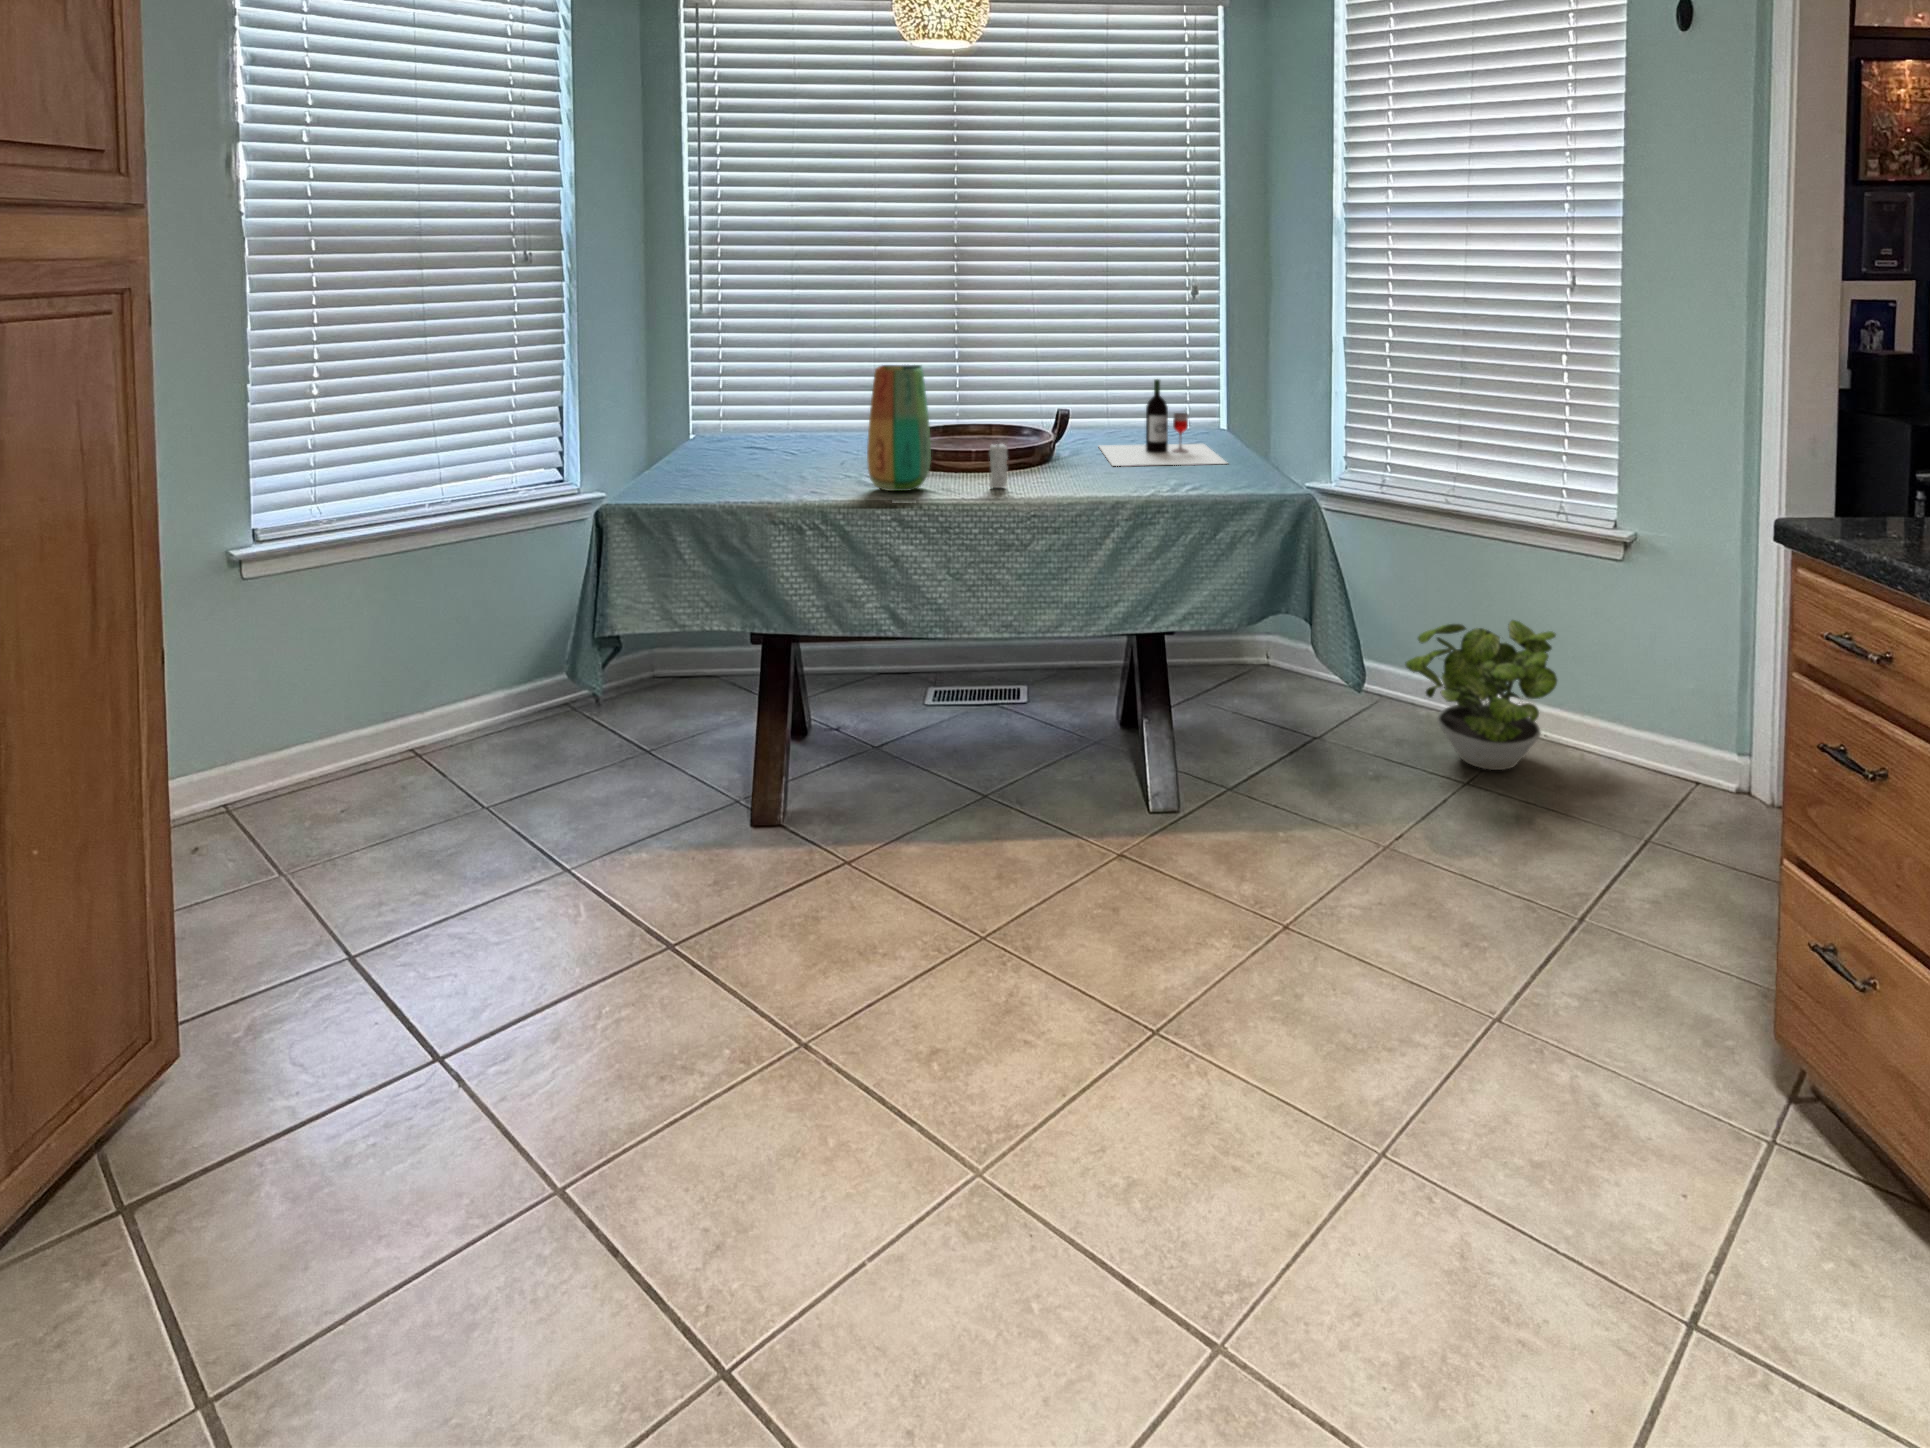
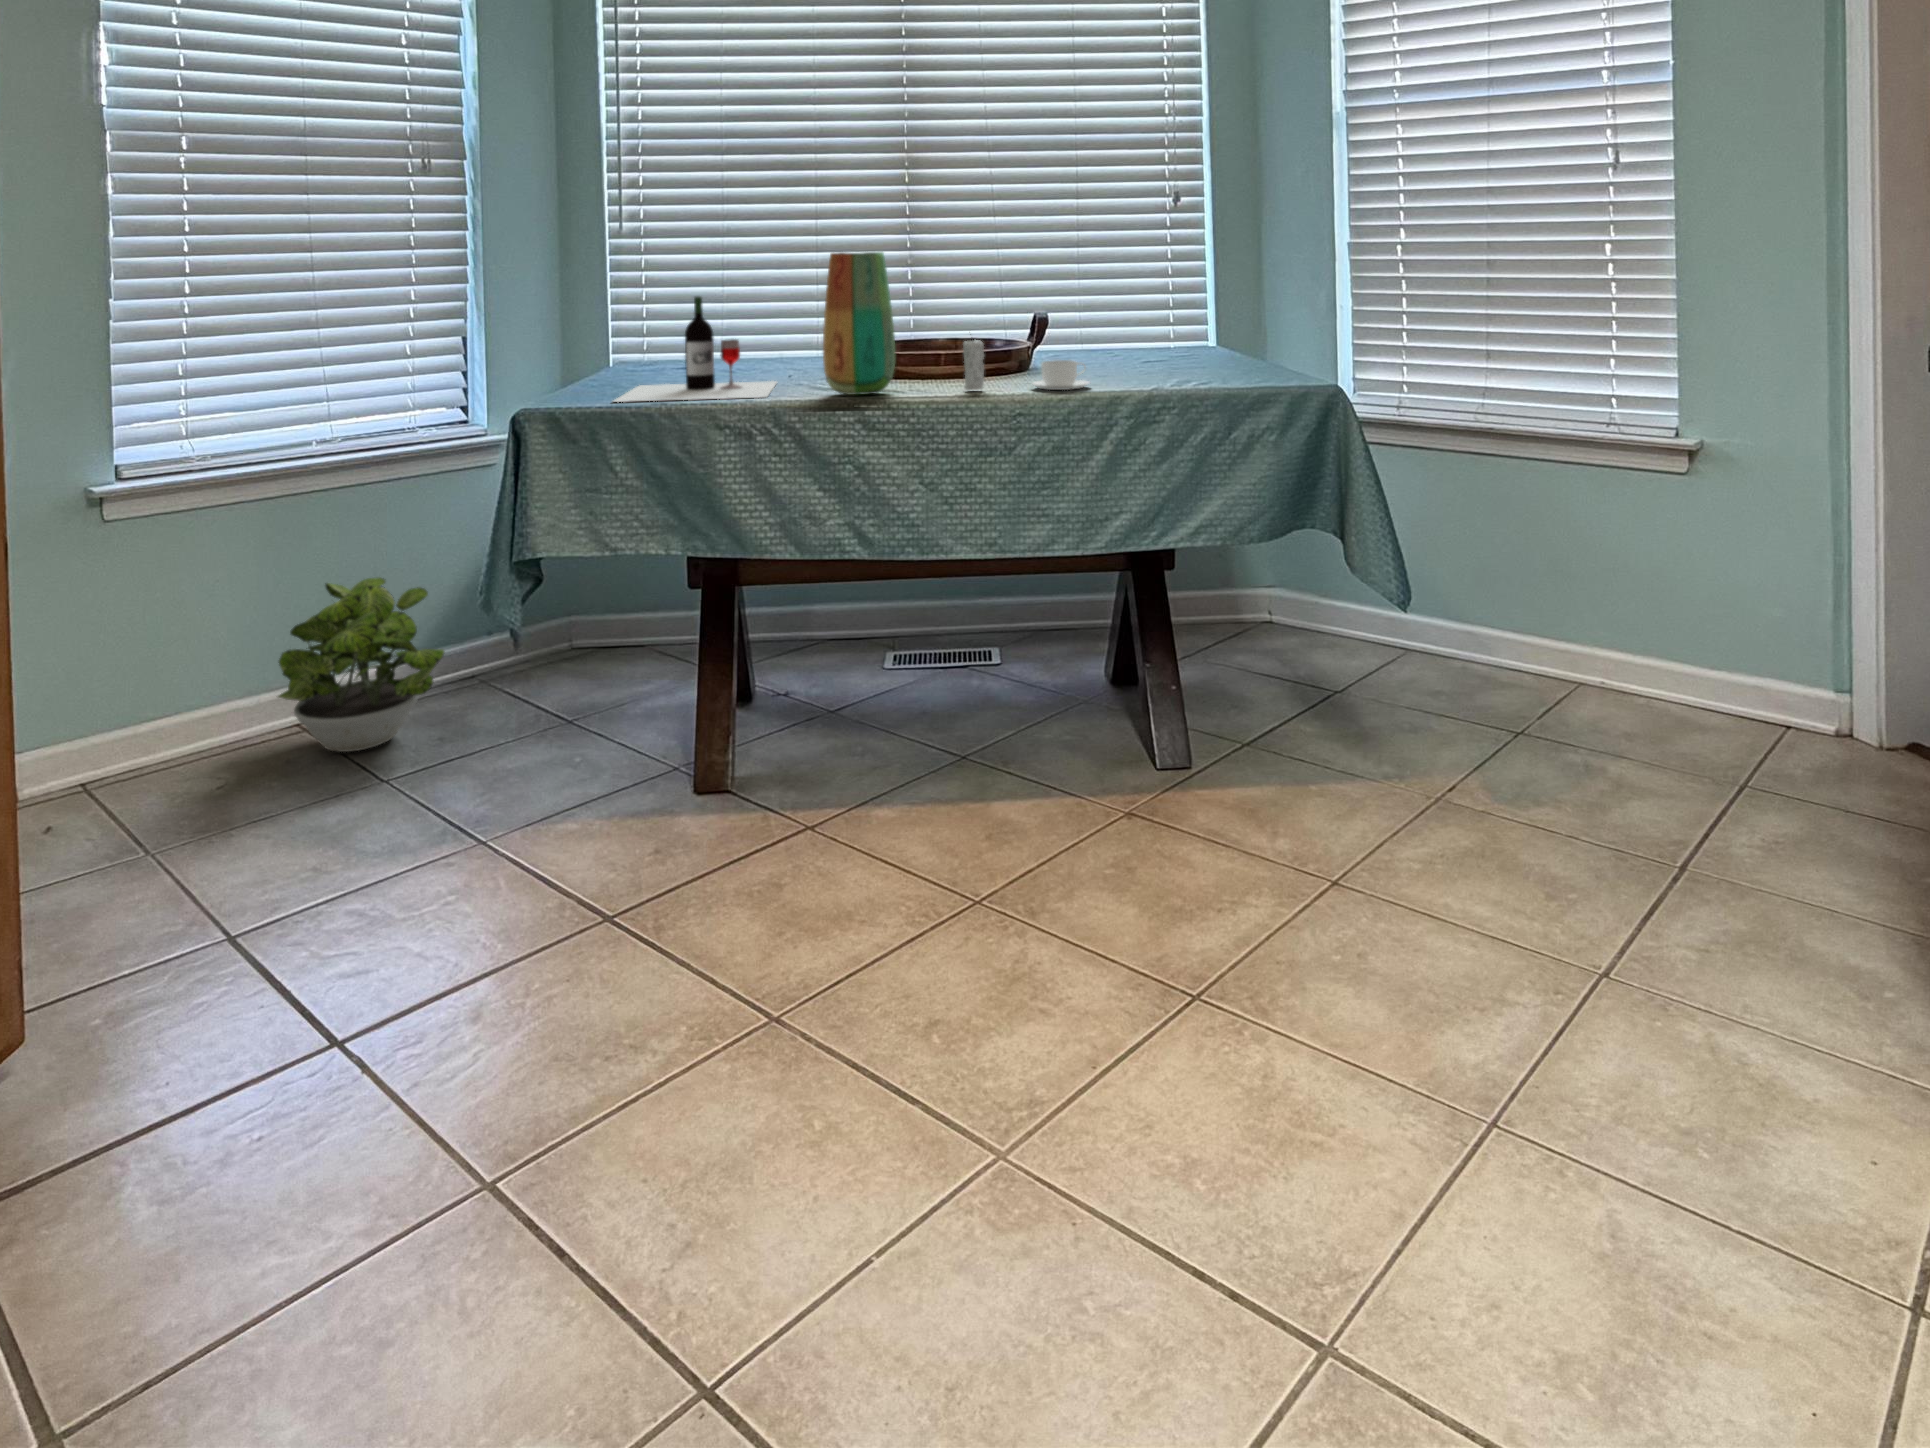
wine bottle: present [1099,379,1226,466] -> present [614,296,777,402]
coffee cup: none [1048,461,1100,490] -> present [1032,360,1089,390]
potted plant: present [1406,620,1557,770] -> present [278,578,444,752]

